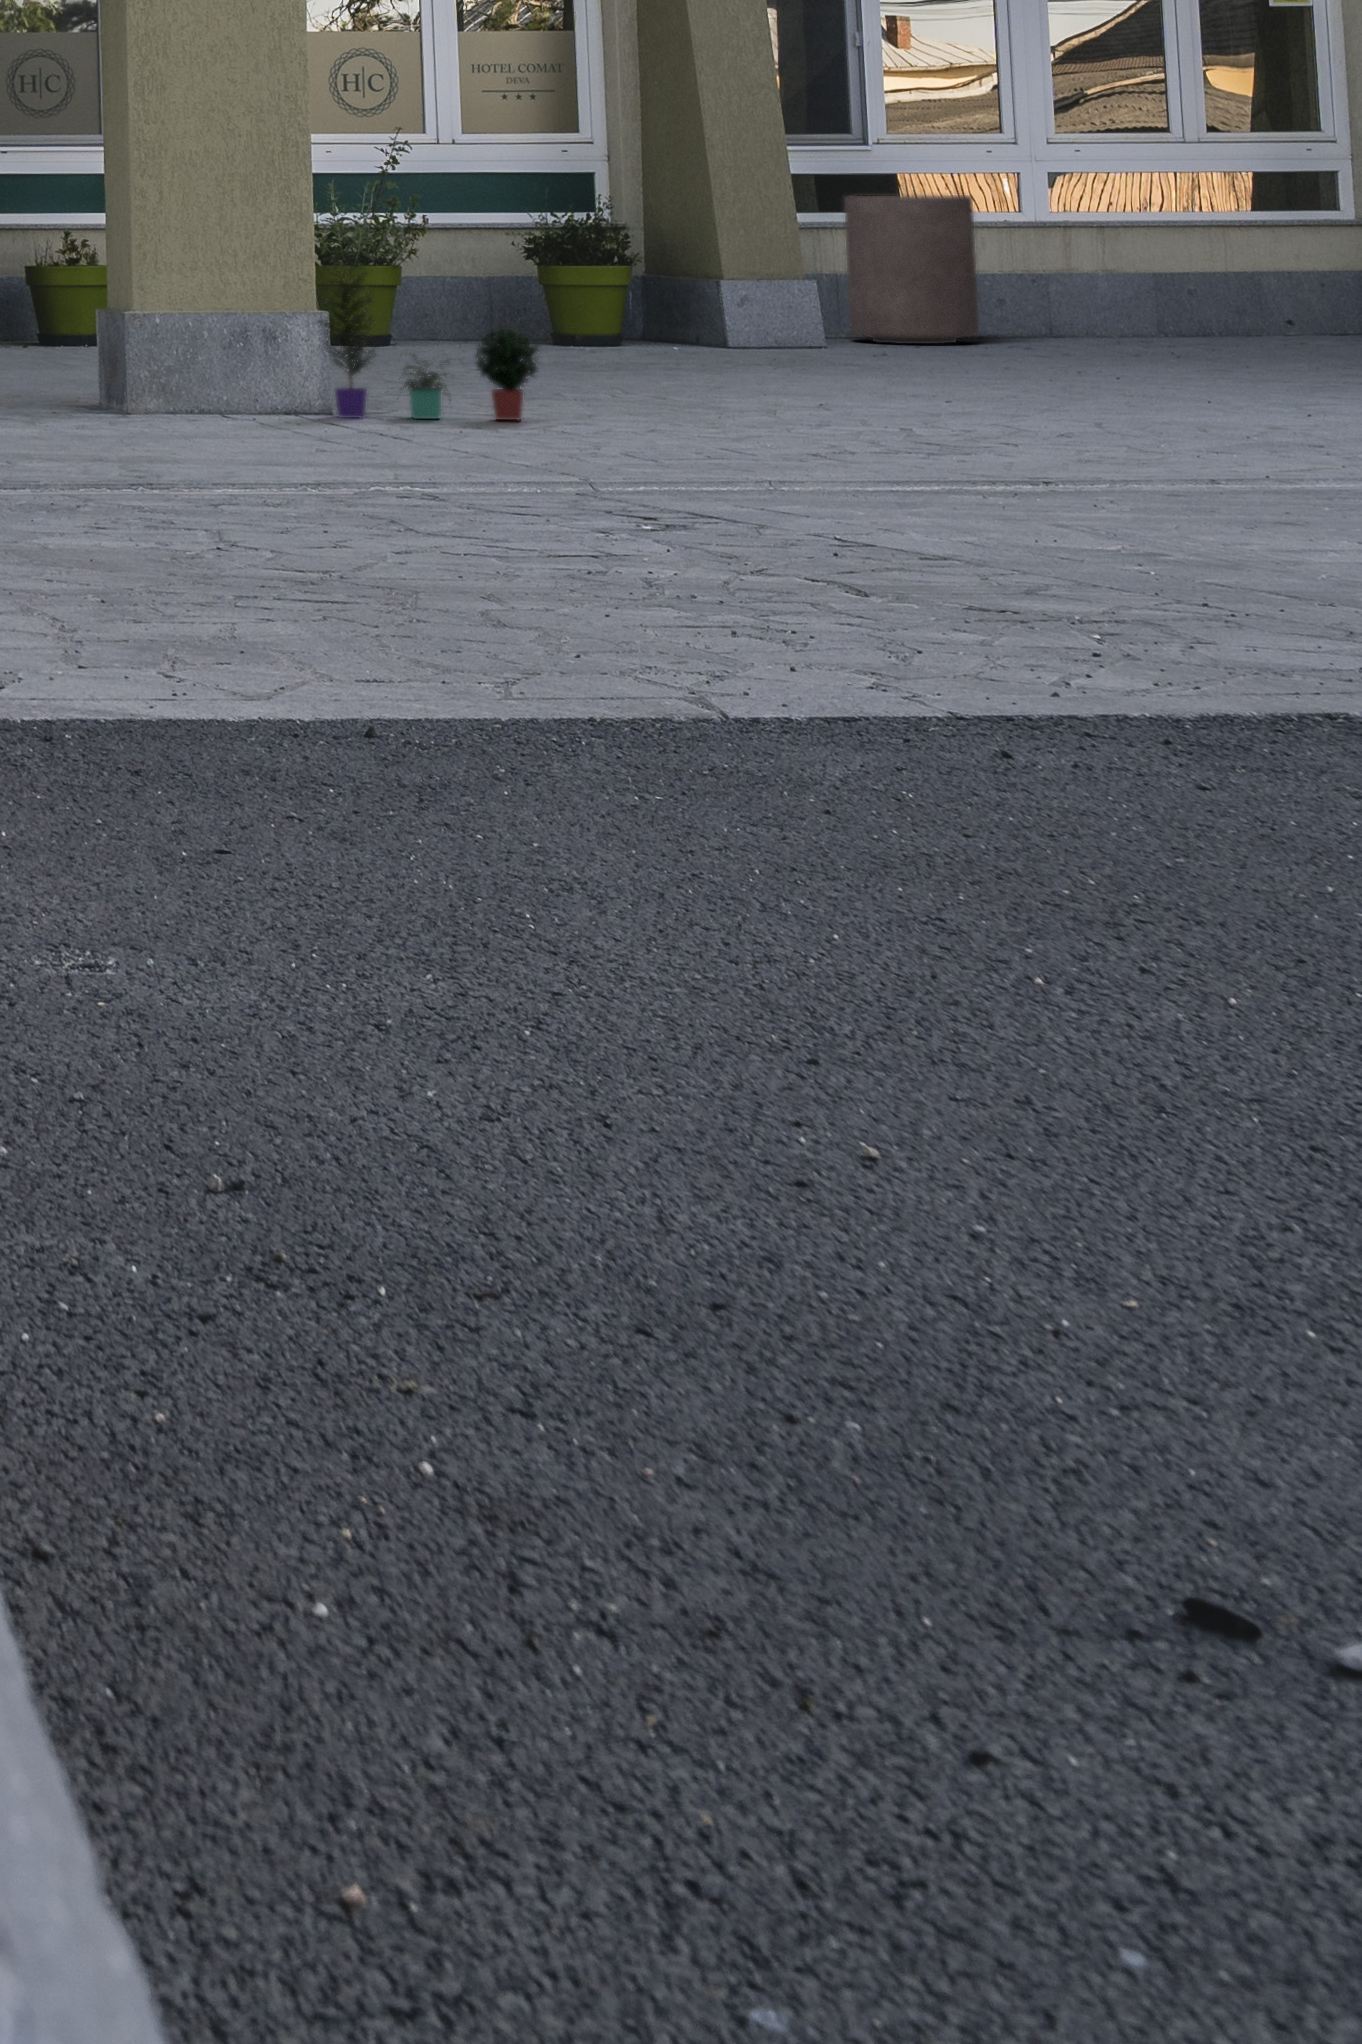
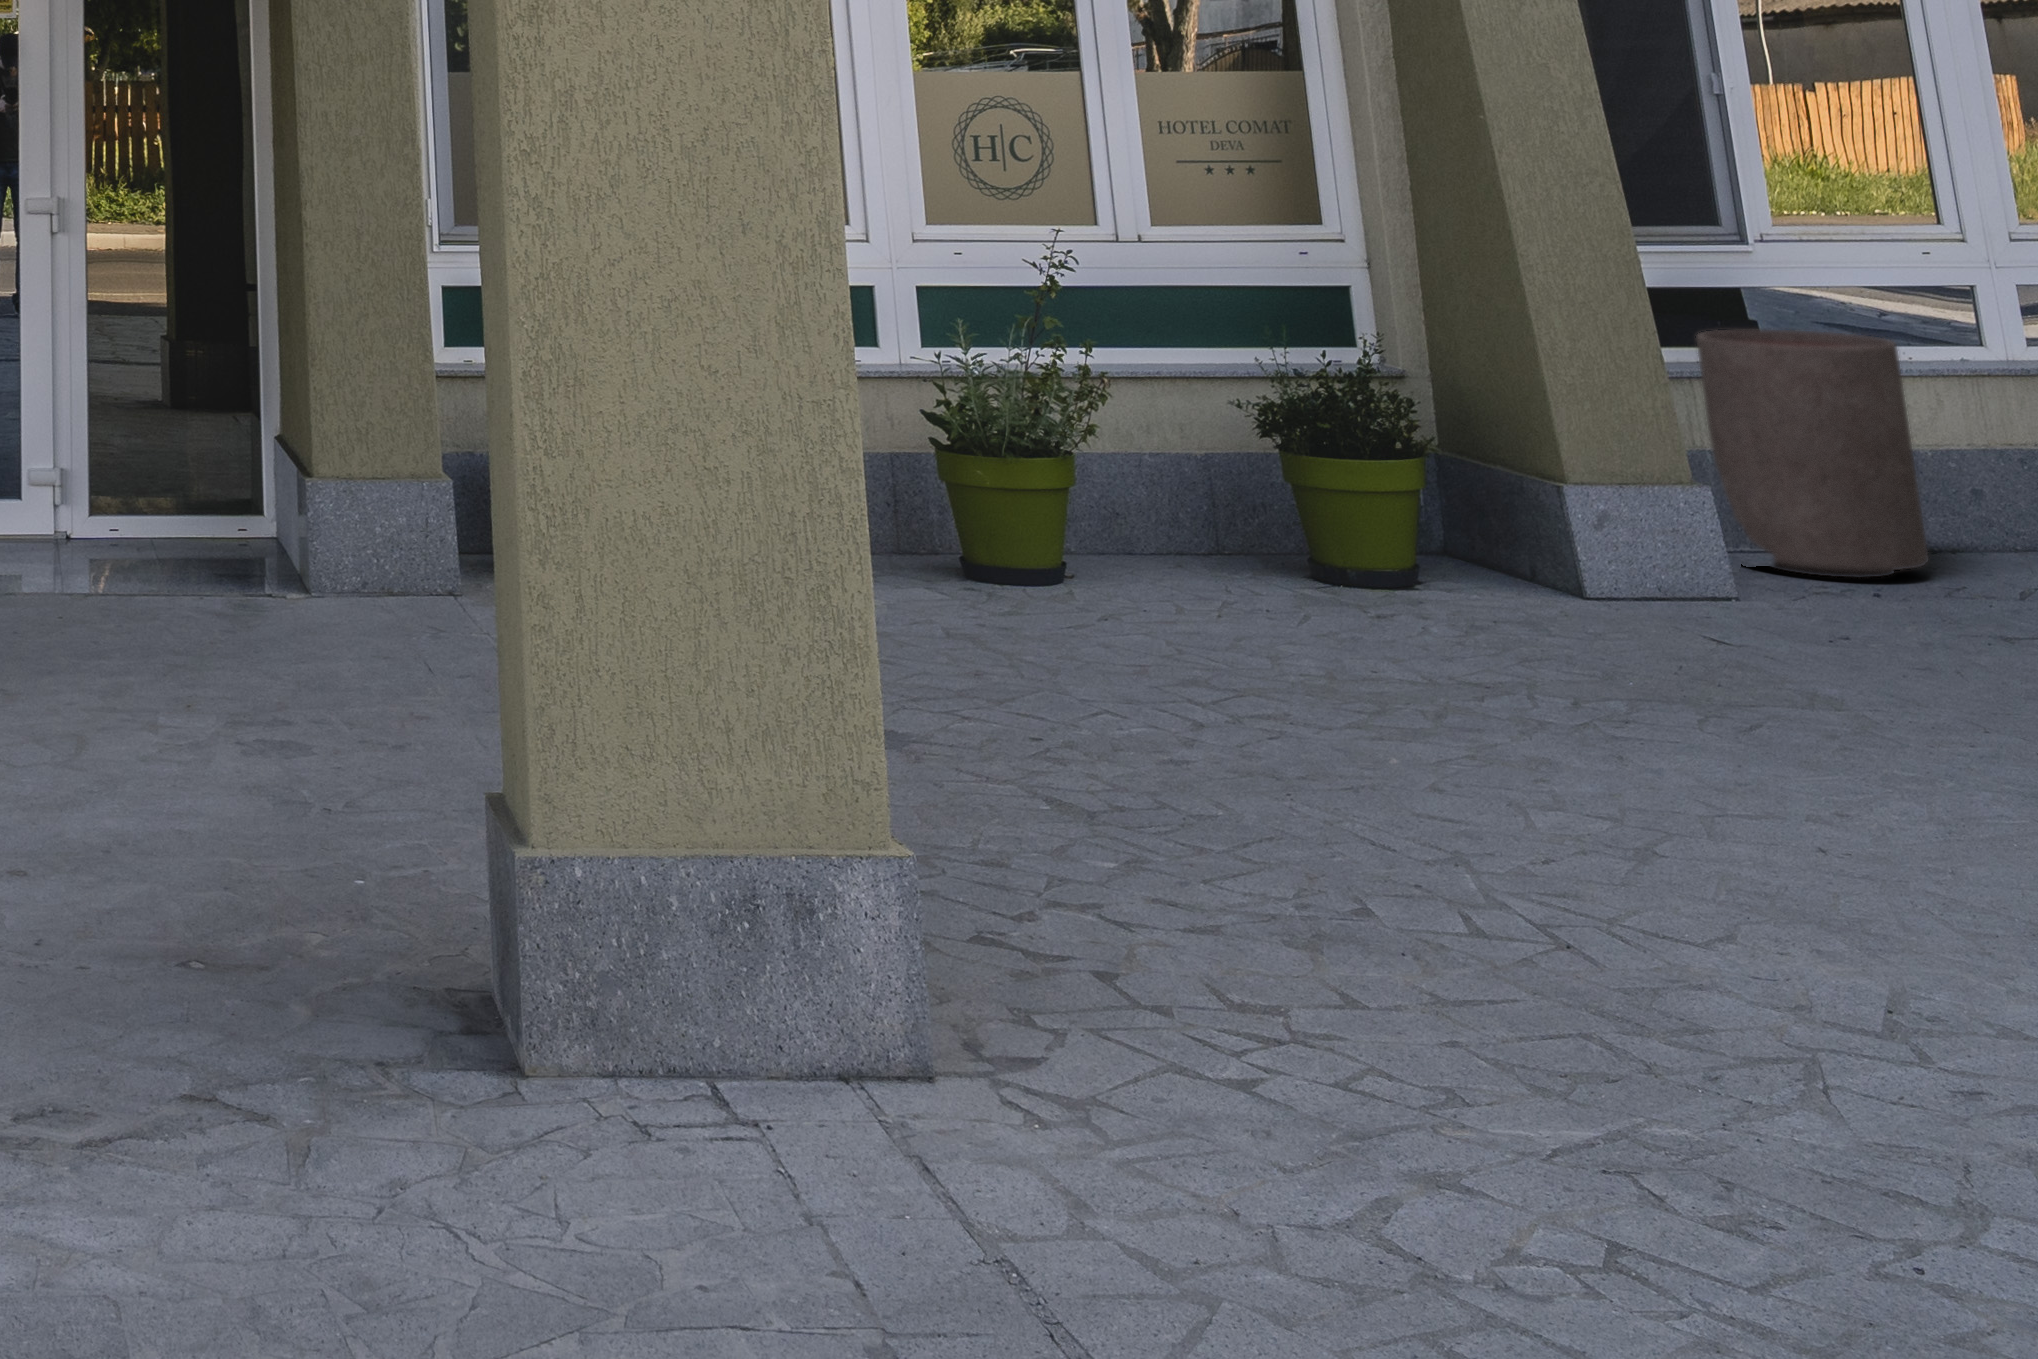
potted plant: present [319,256,538,420] -> none [871,637,1303,1000]

